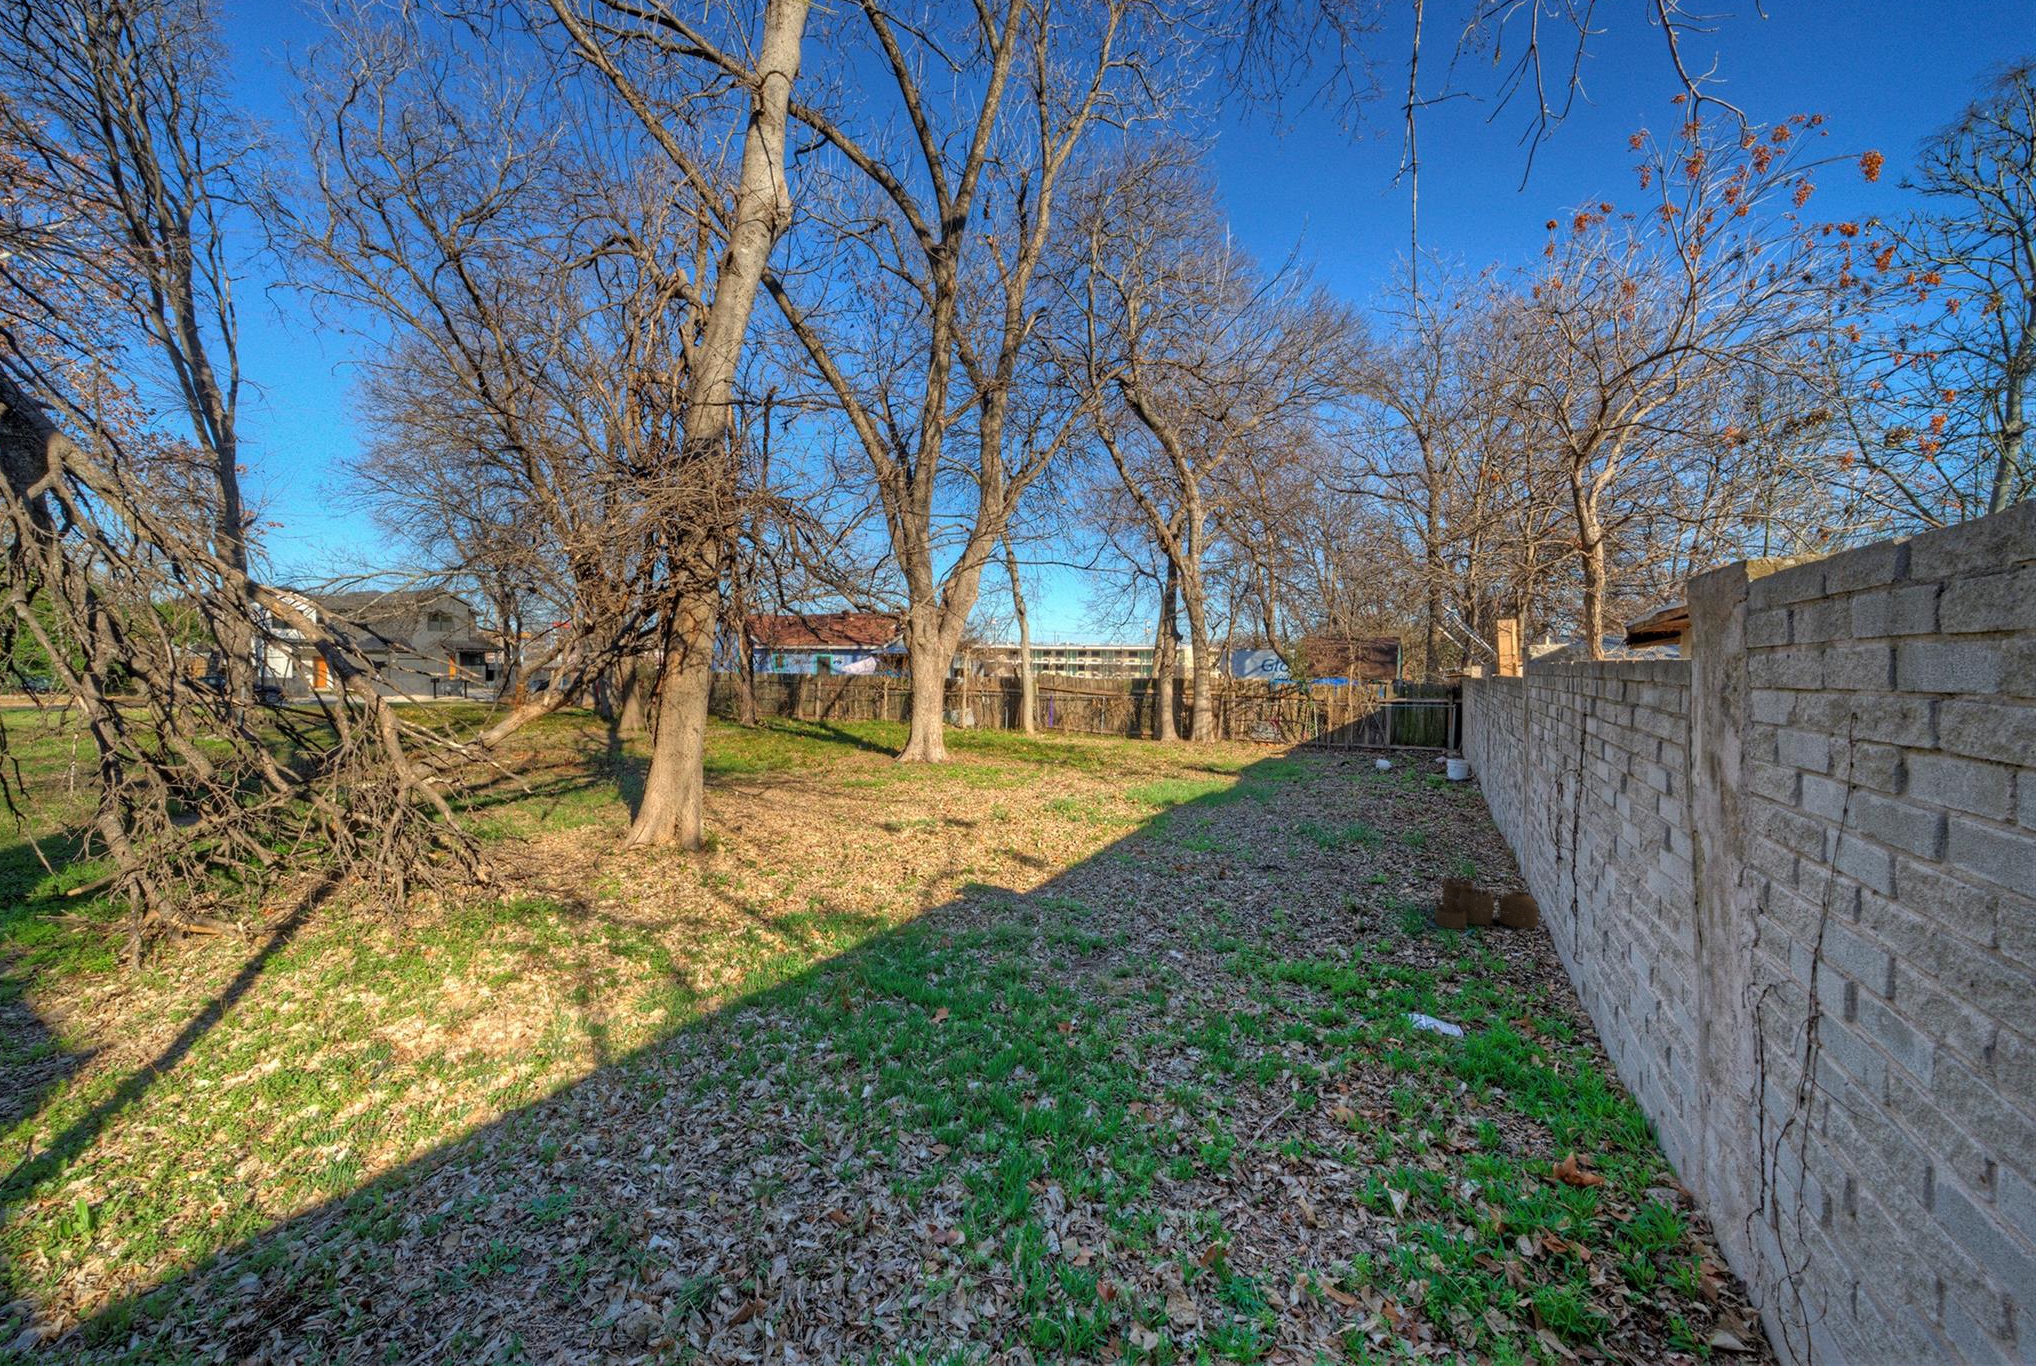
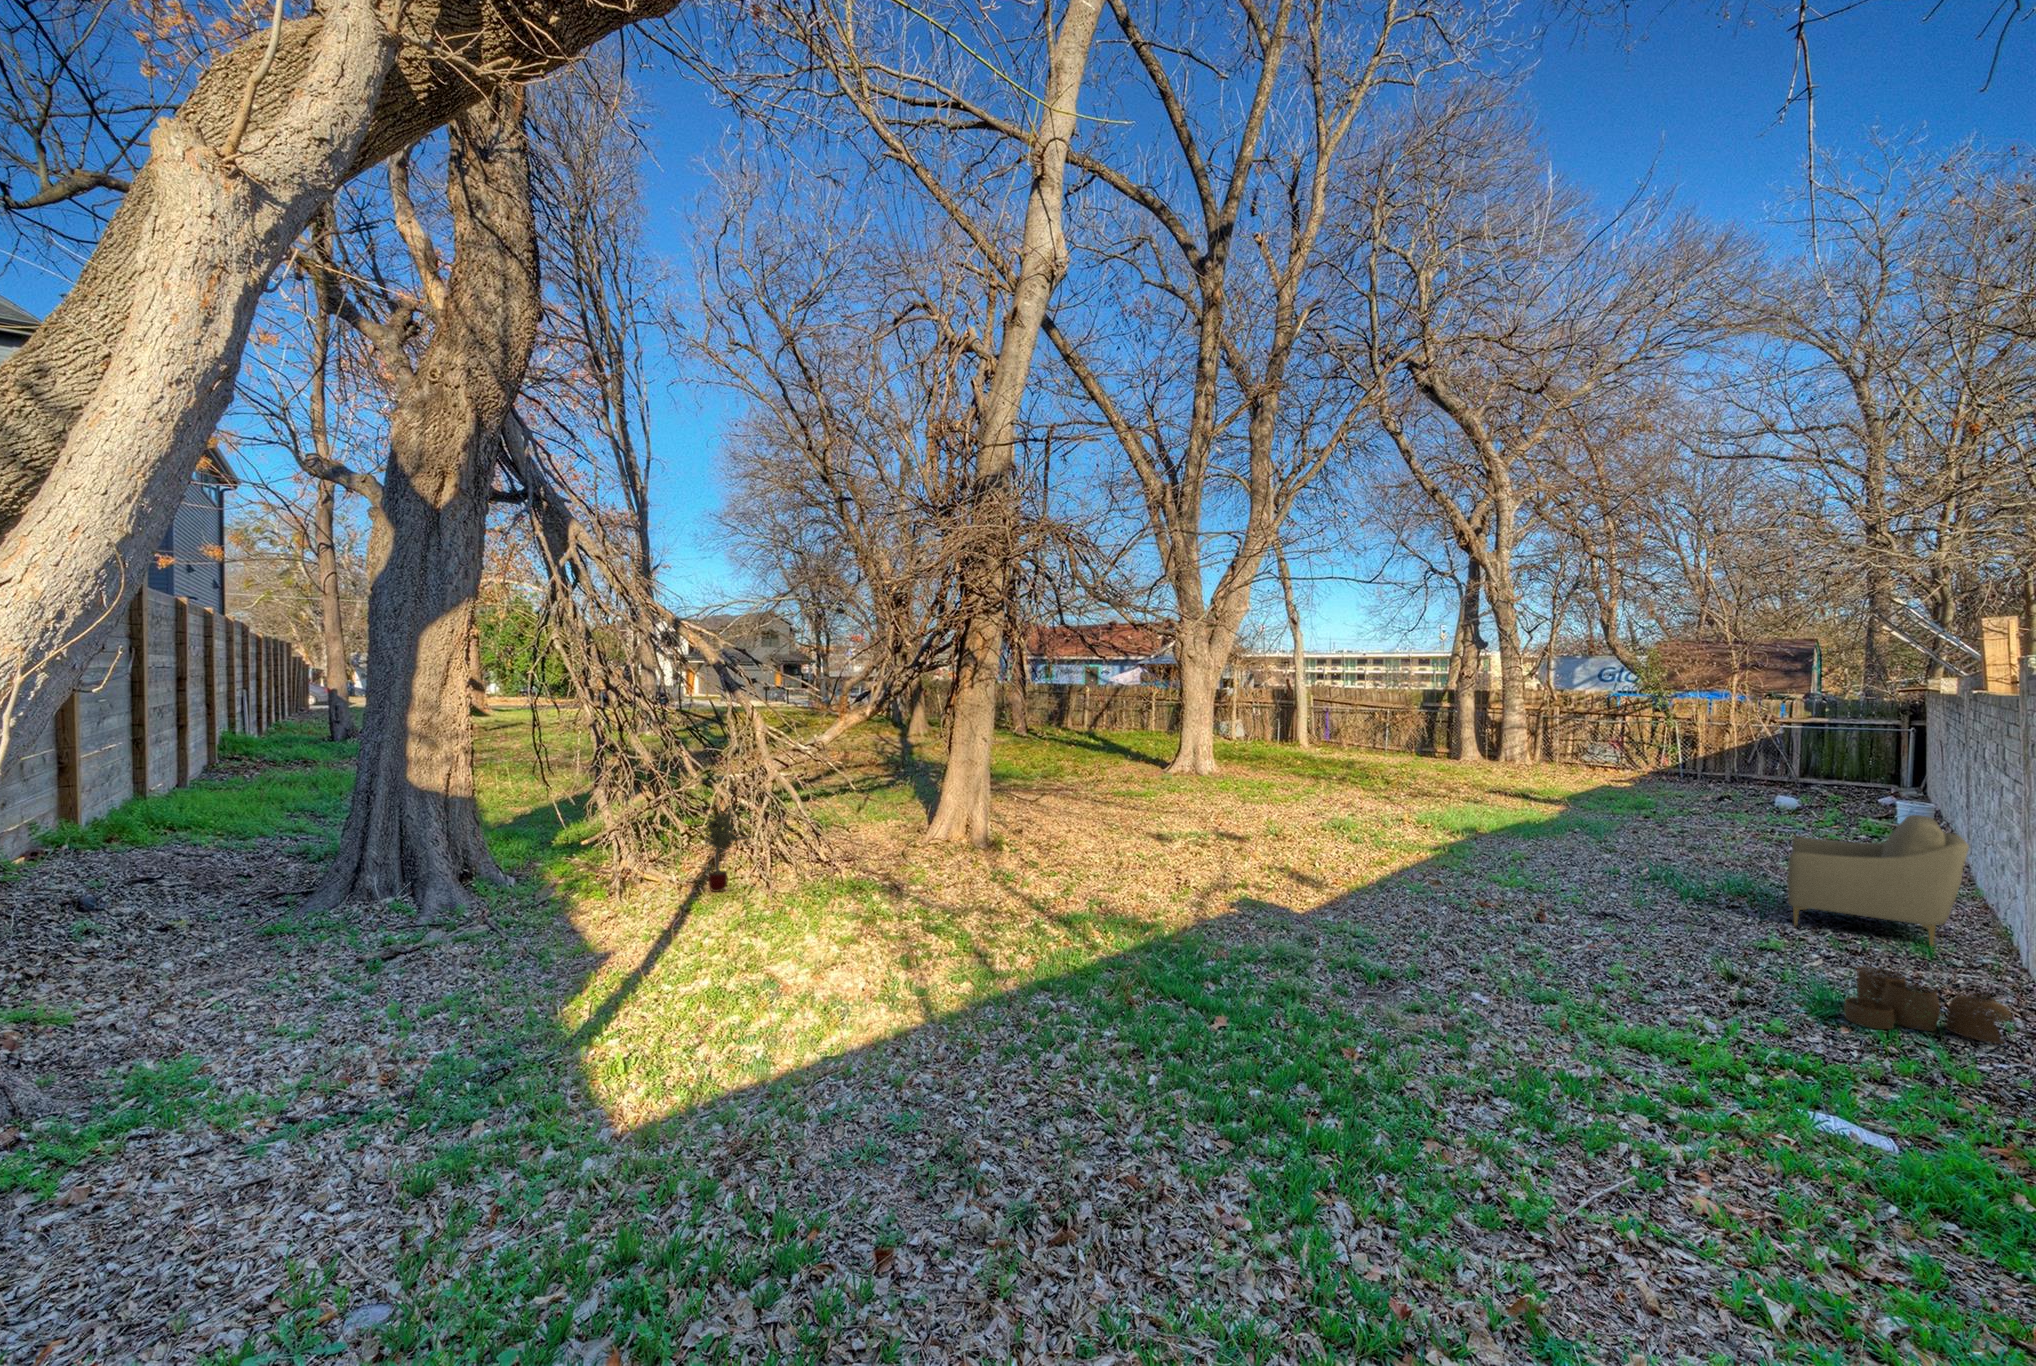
chair: none [1396,750,1509,853] -> present [1787,815,1969,946]
potted tree: none [283,823,369,944] -> present [704,801,751,892]

